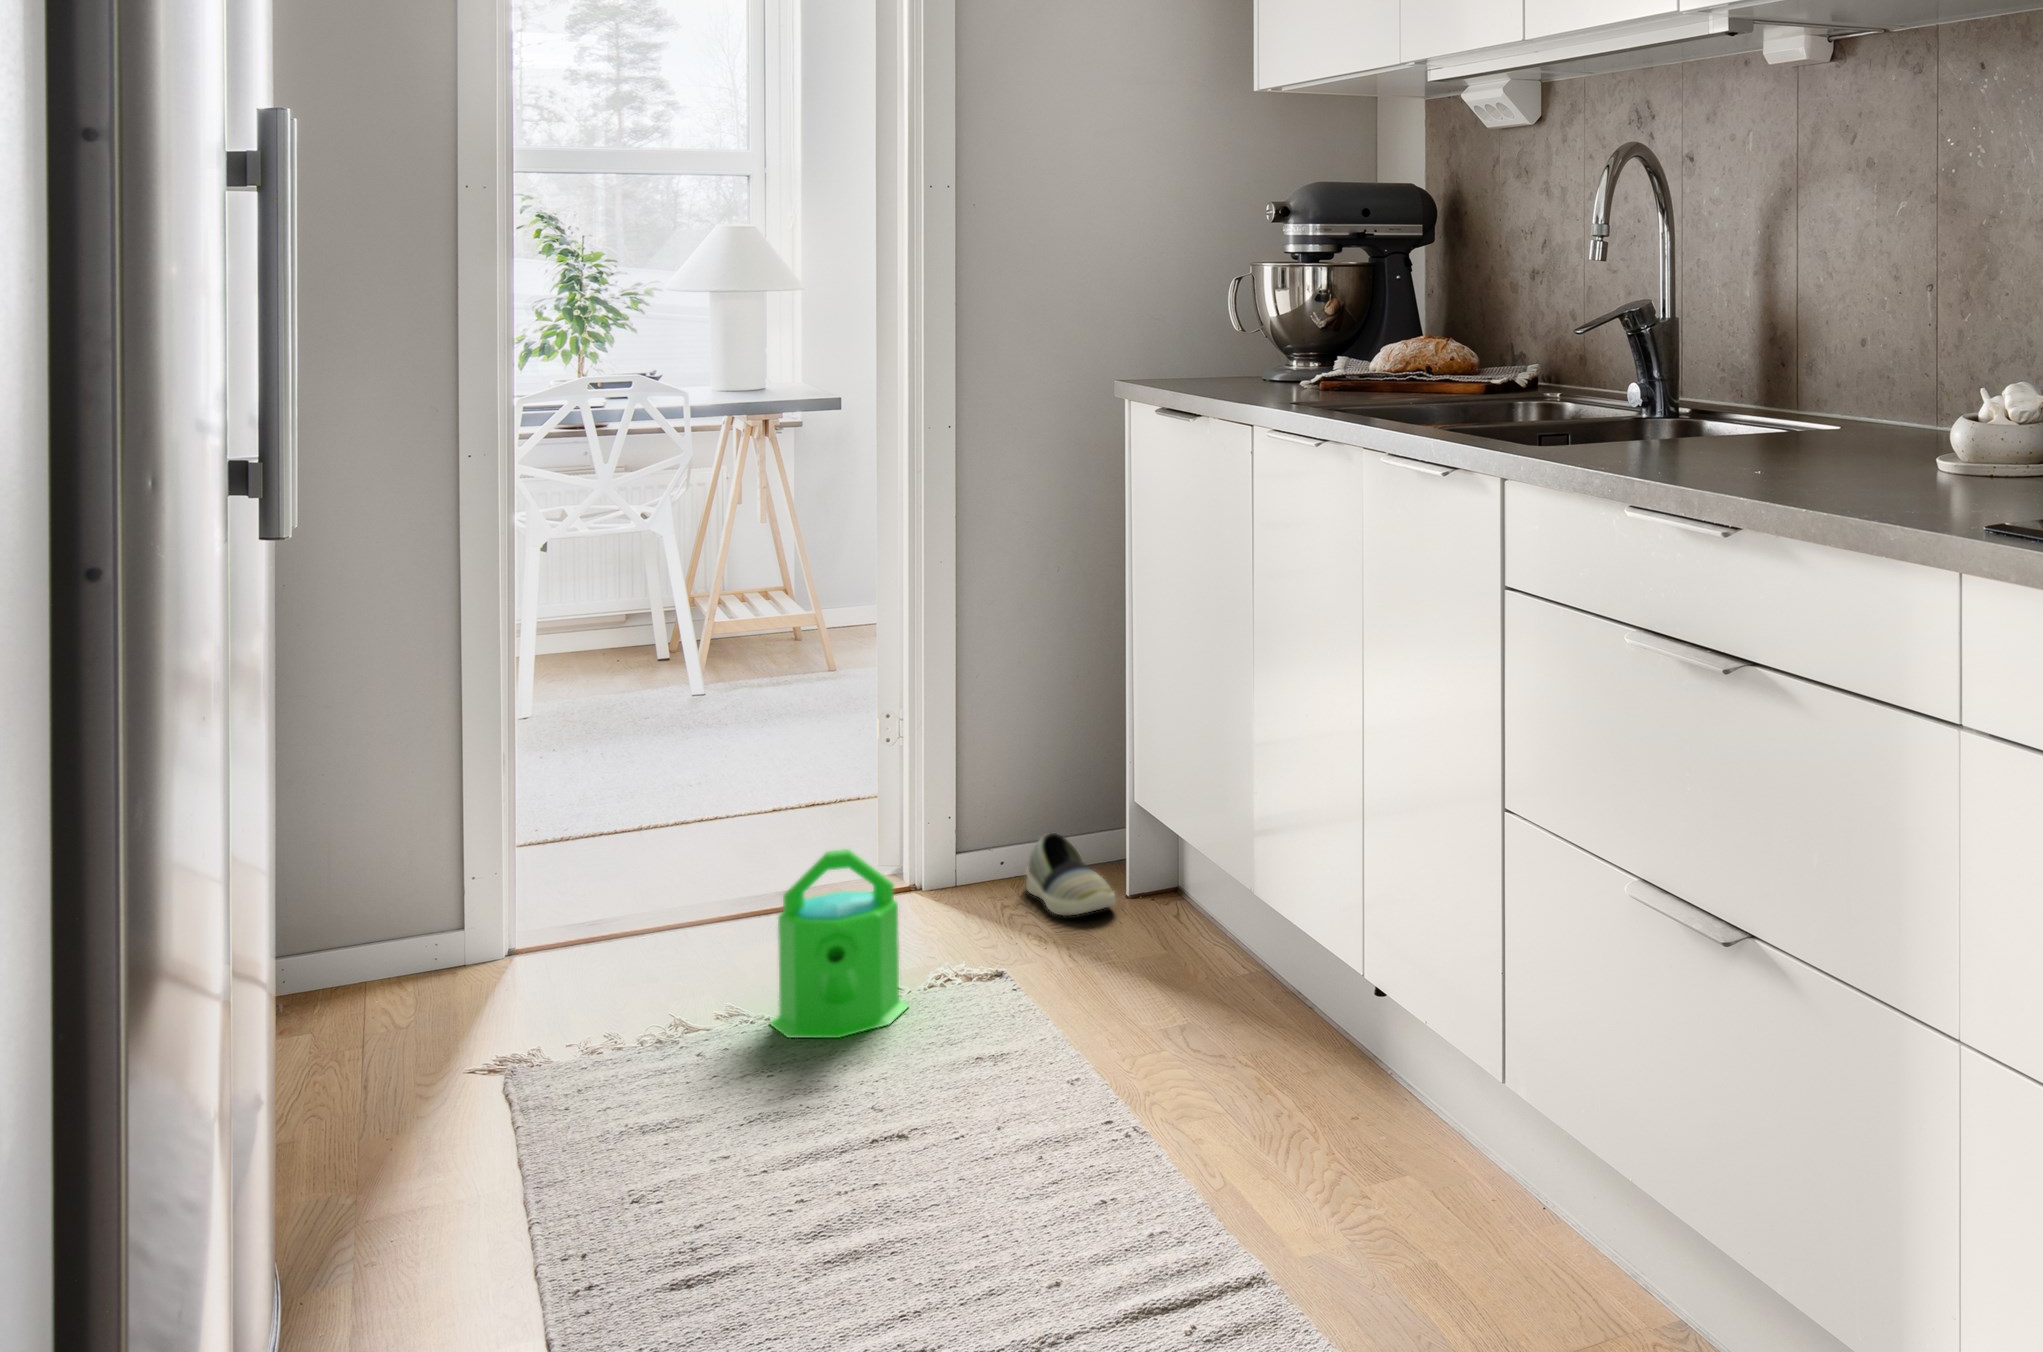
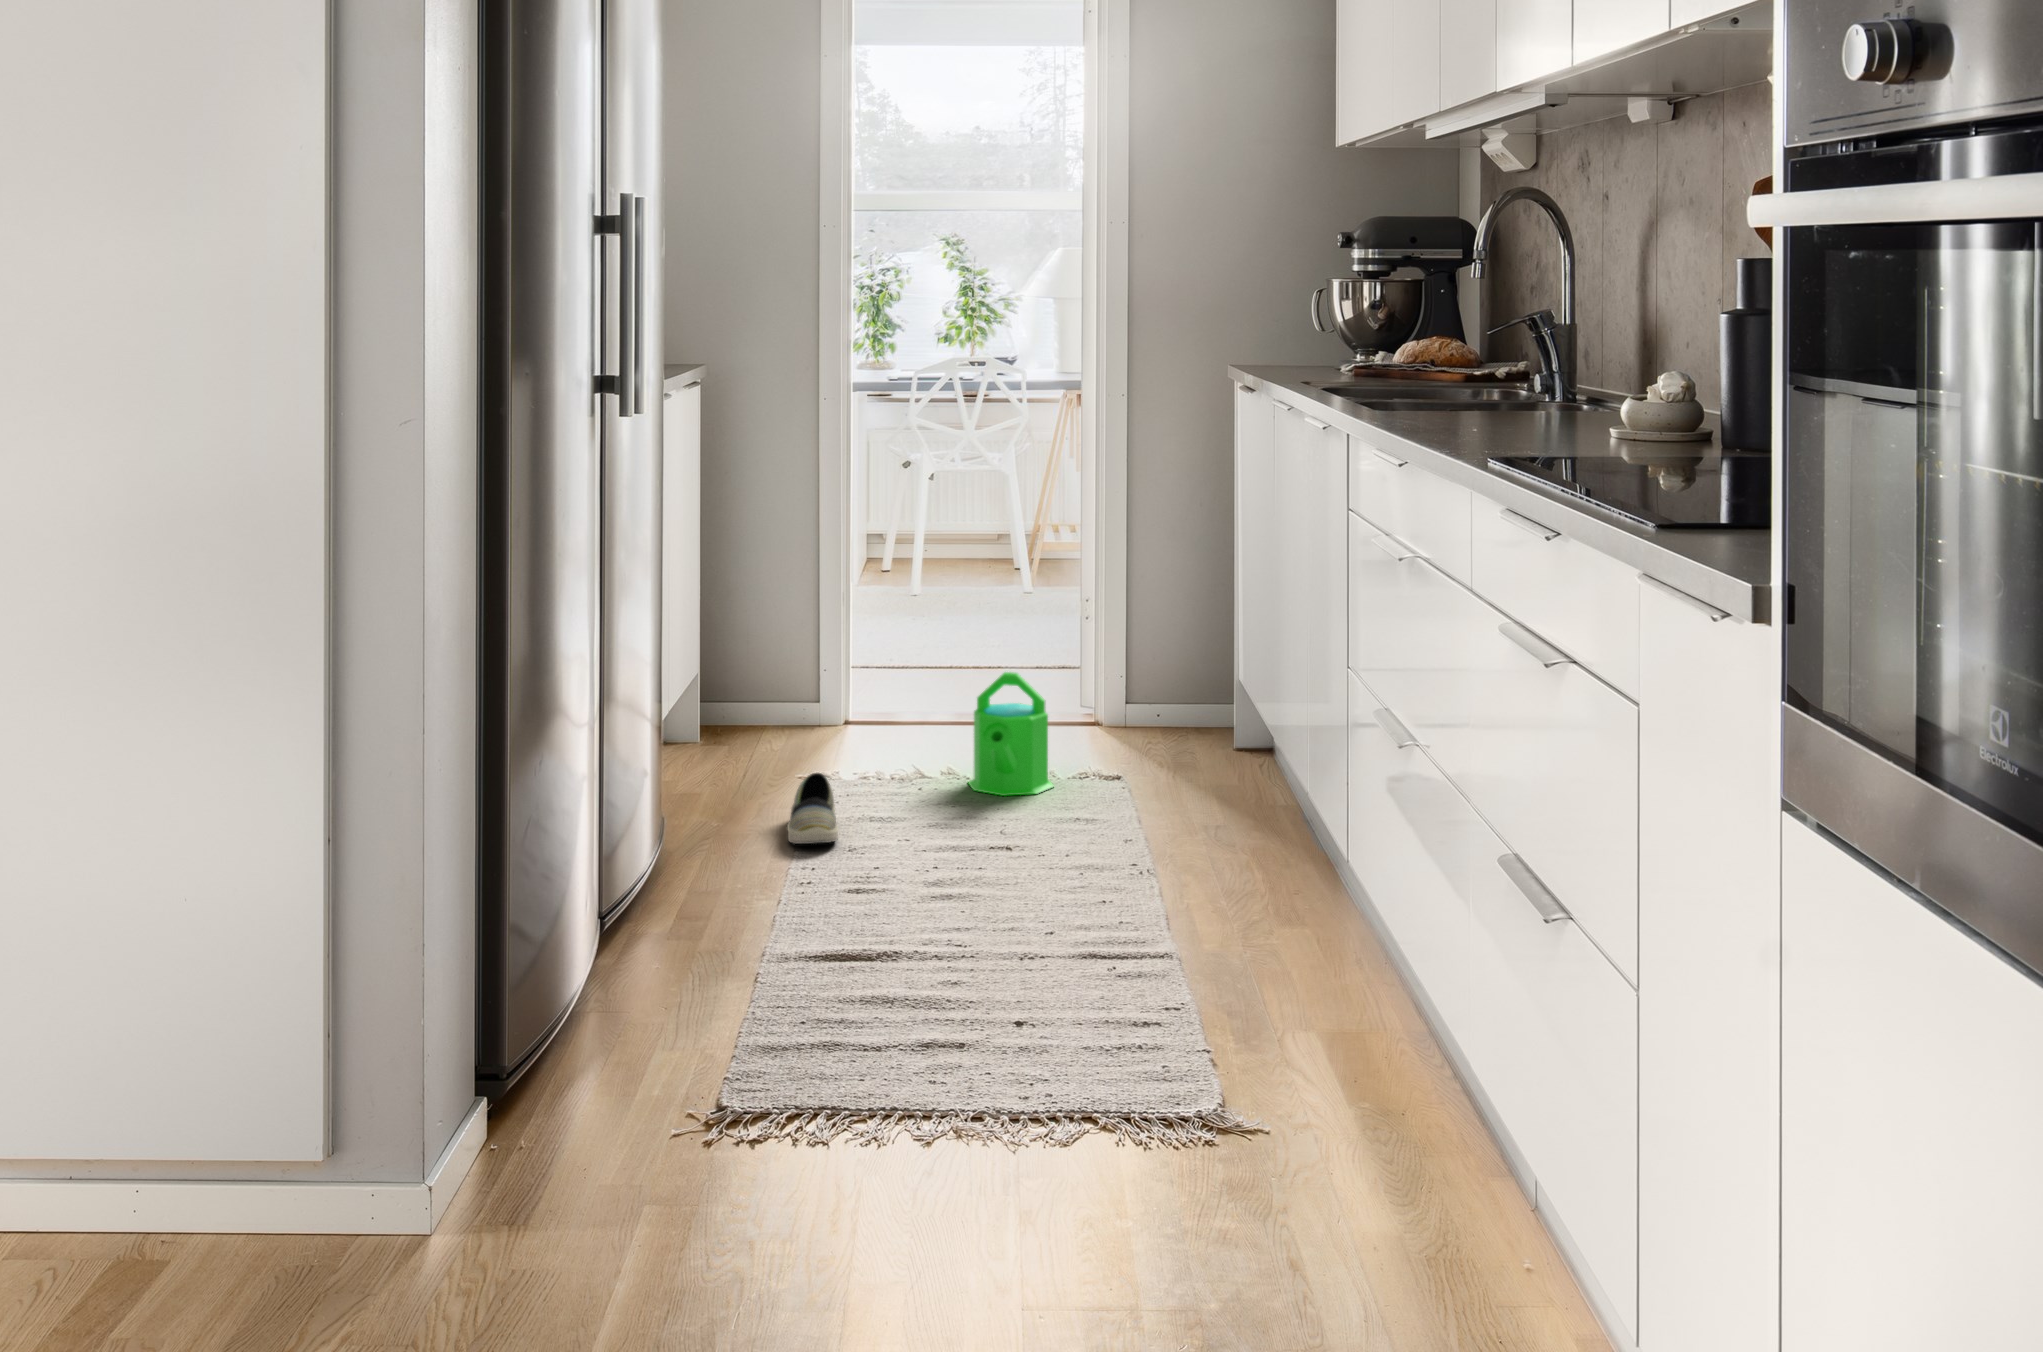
shoe: present [1026,833,1116,916] -> present [787,773,838,844]

